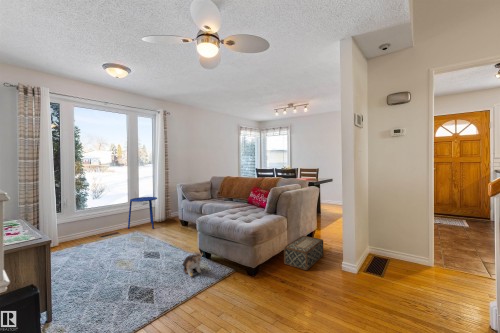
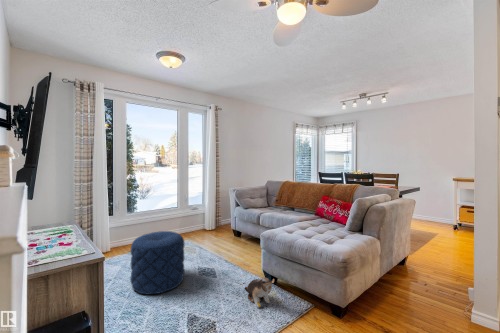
side table: present [128,197,157,229] -> none [177,202,208,238]
pouf: none [78,222,130,276] -> present [130,231,184,294]
woven basket: present [284,236,323,270] -> none [378,263,431,315]

